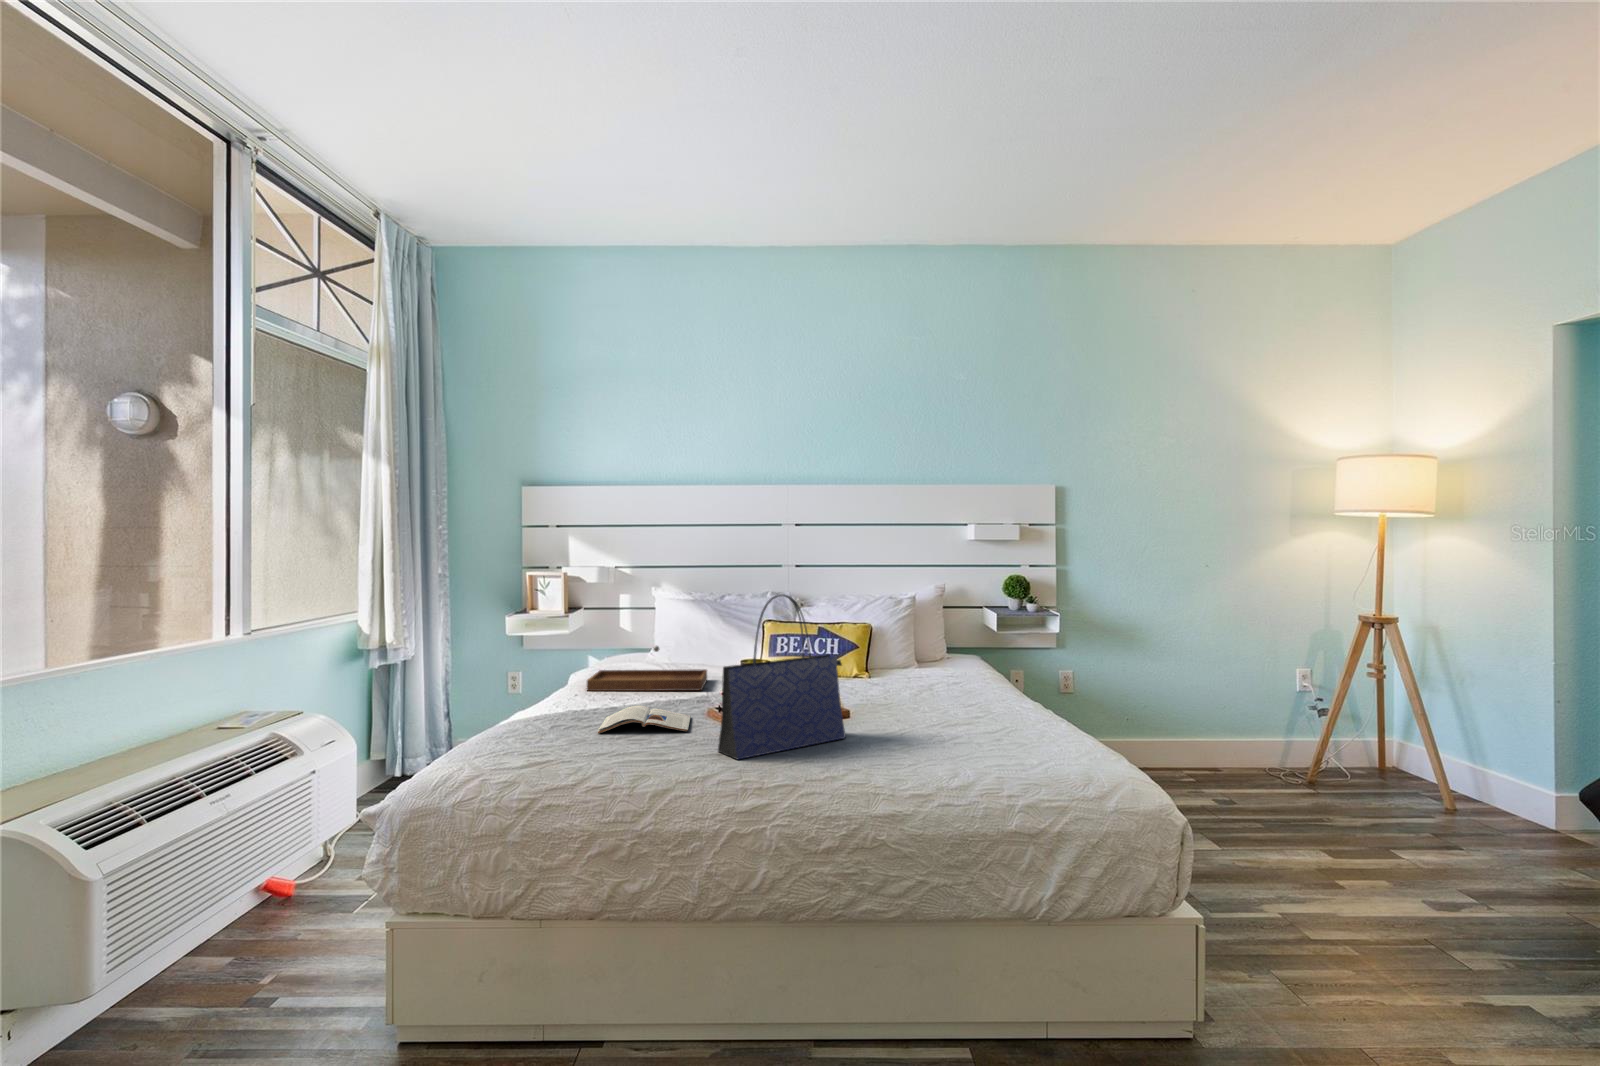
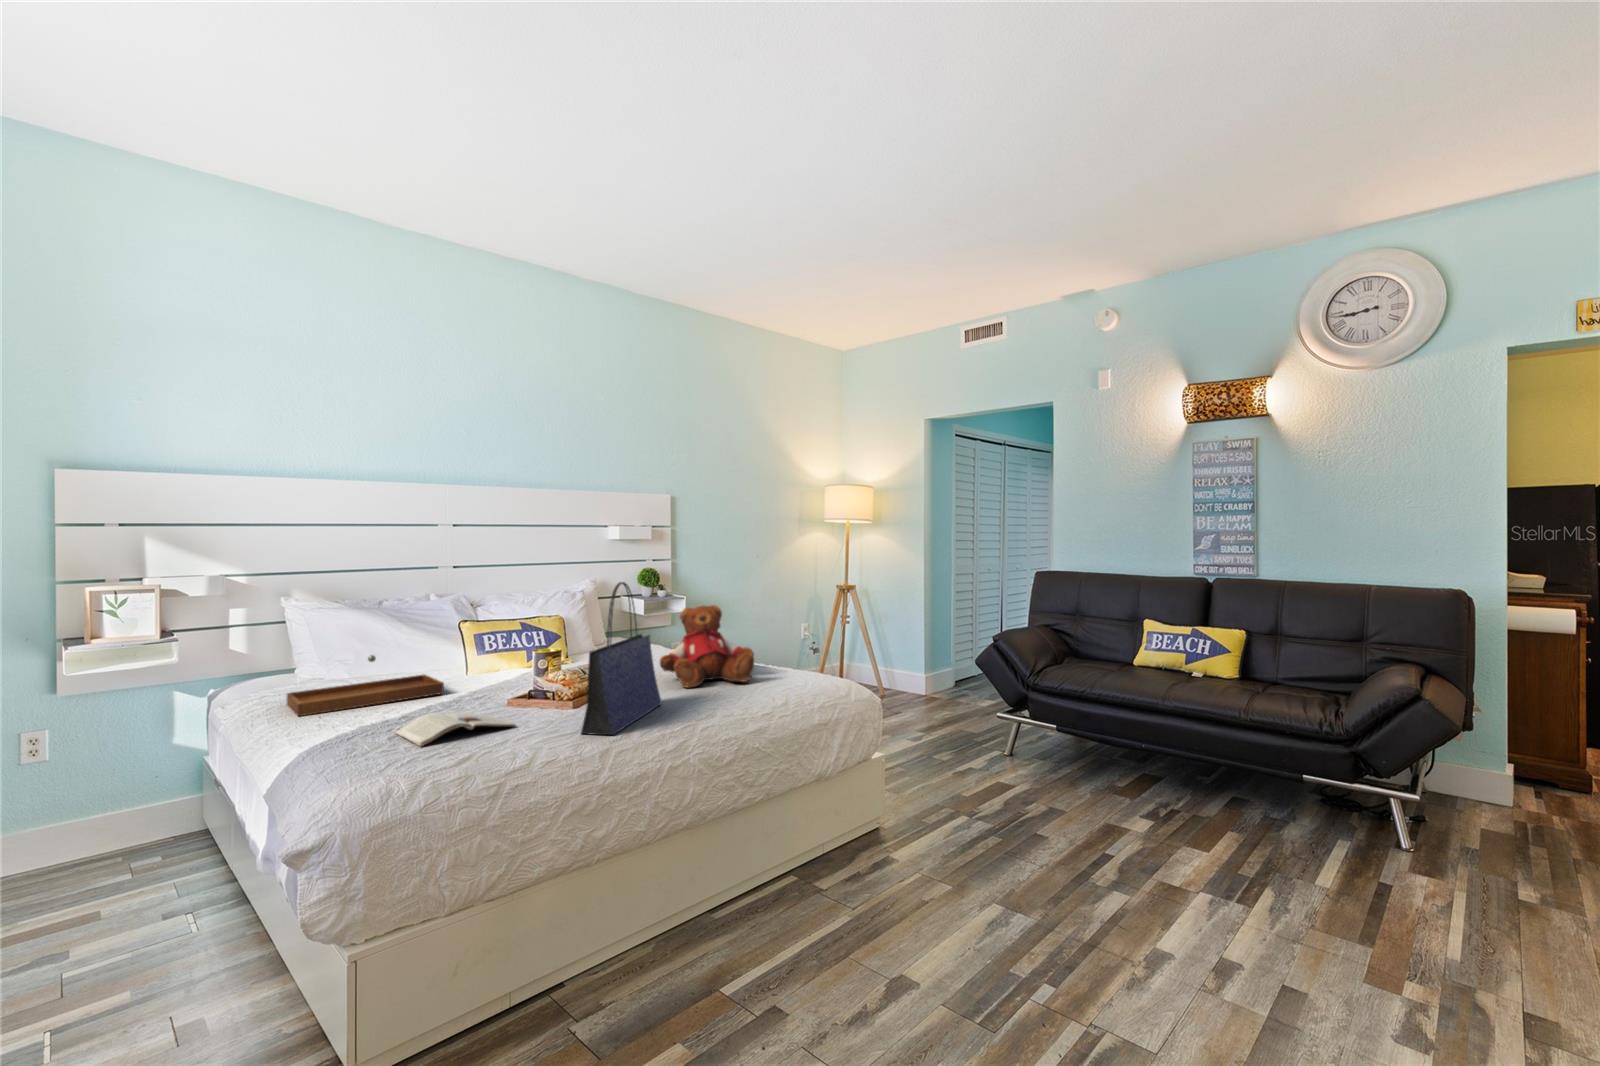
teddy bear: none [895,628,1013,732] -> present [660,605,754,687]

